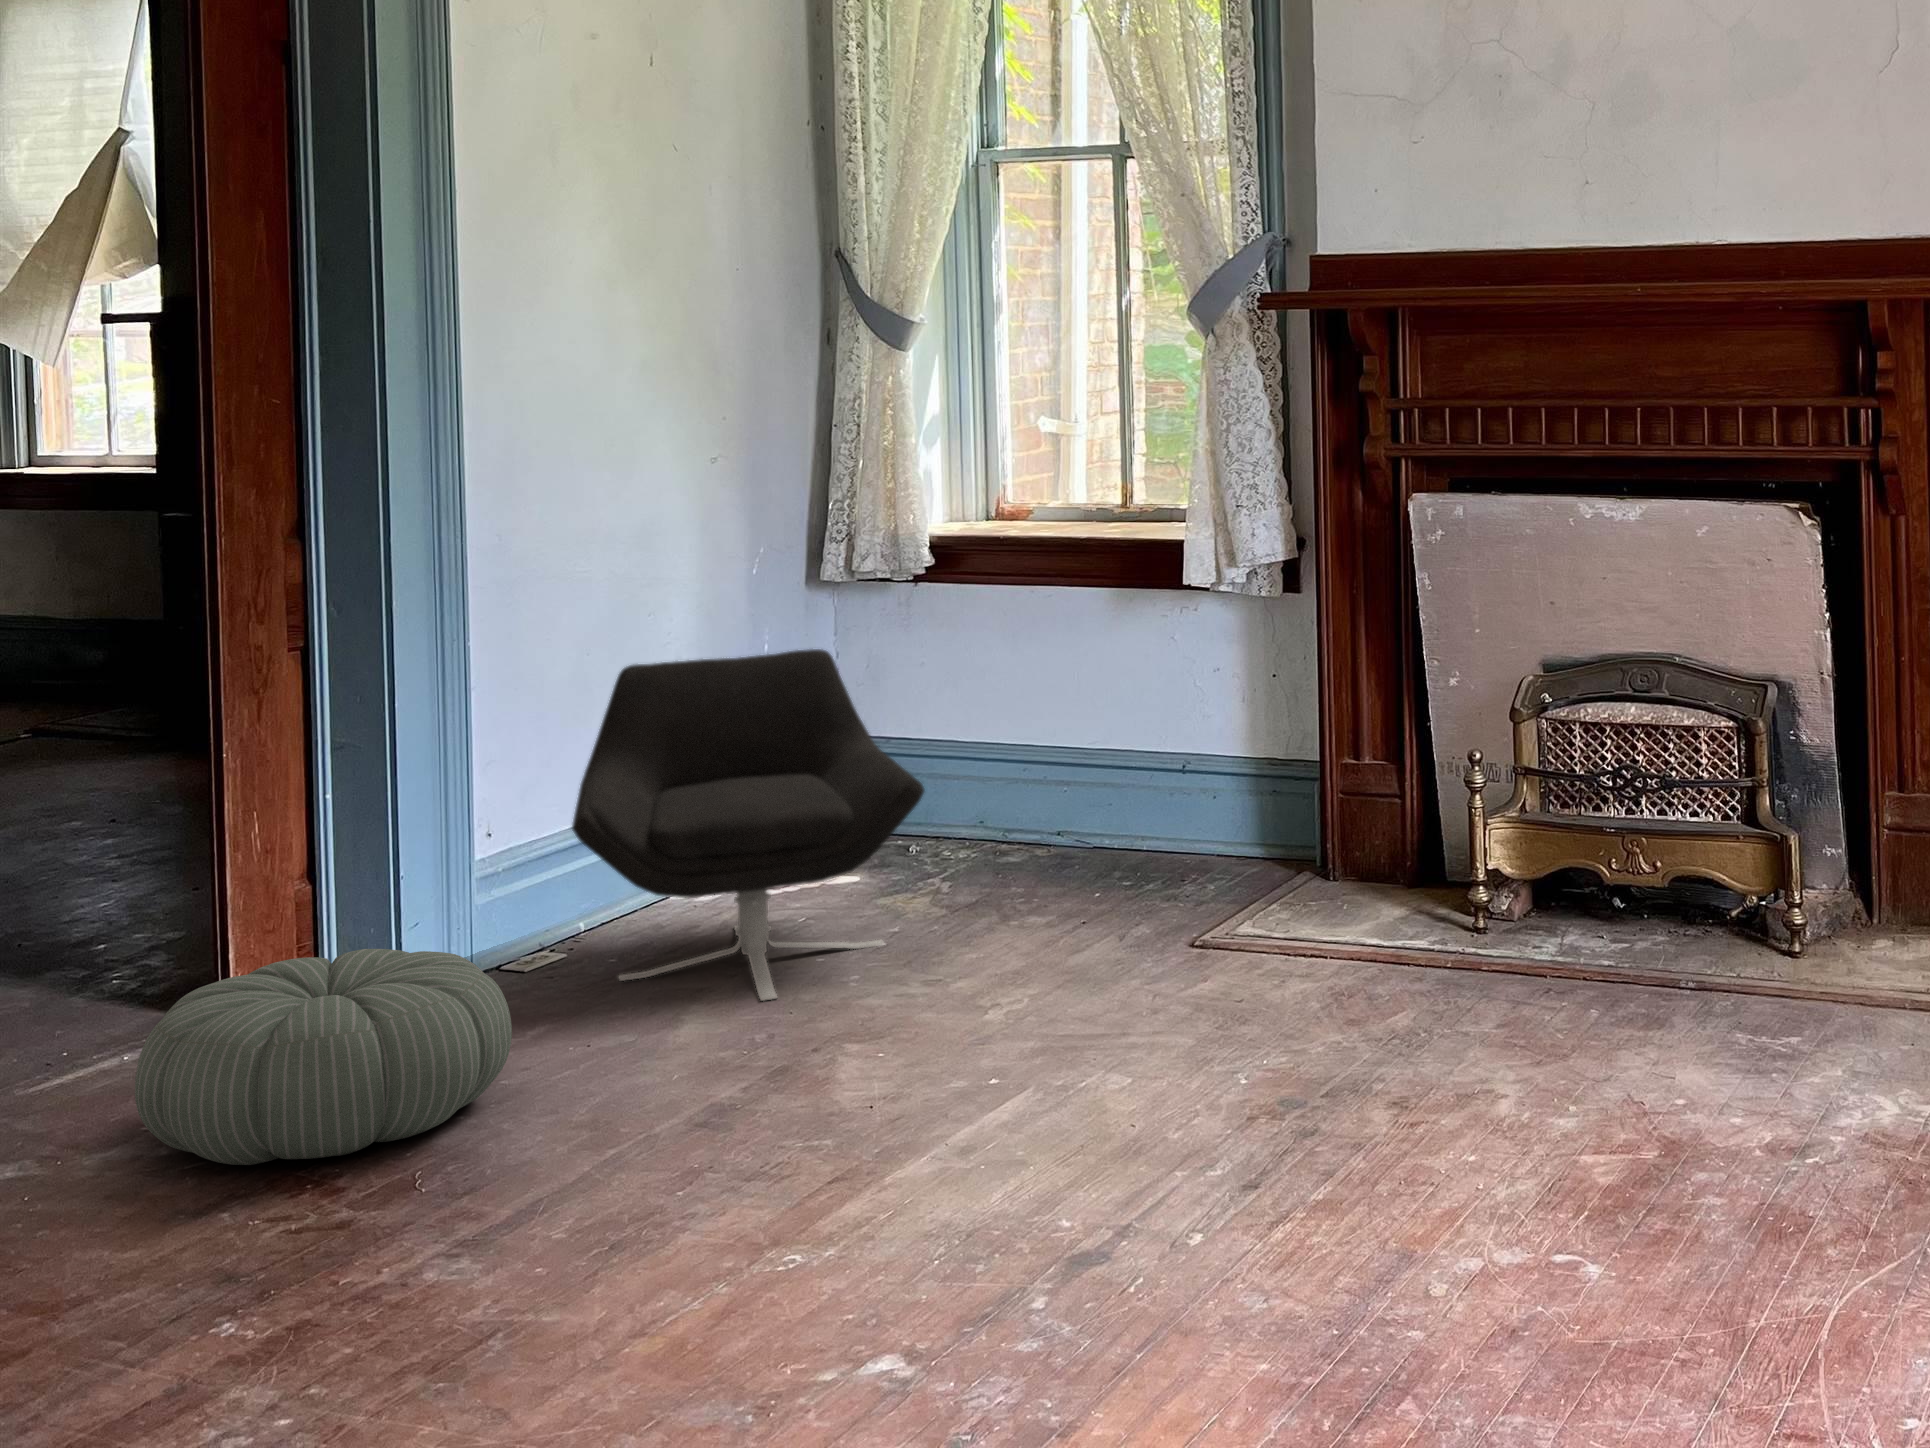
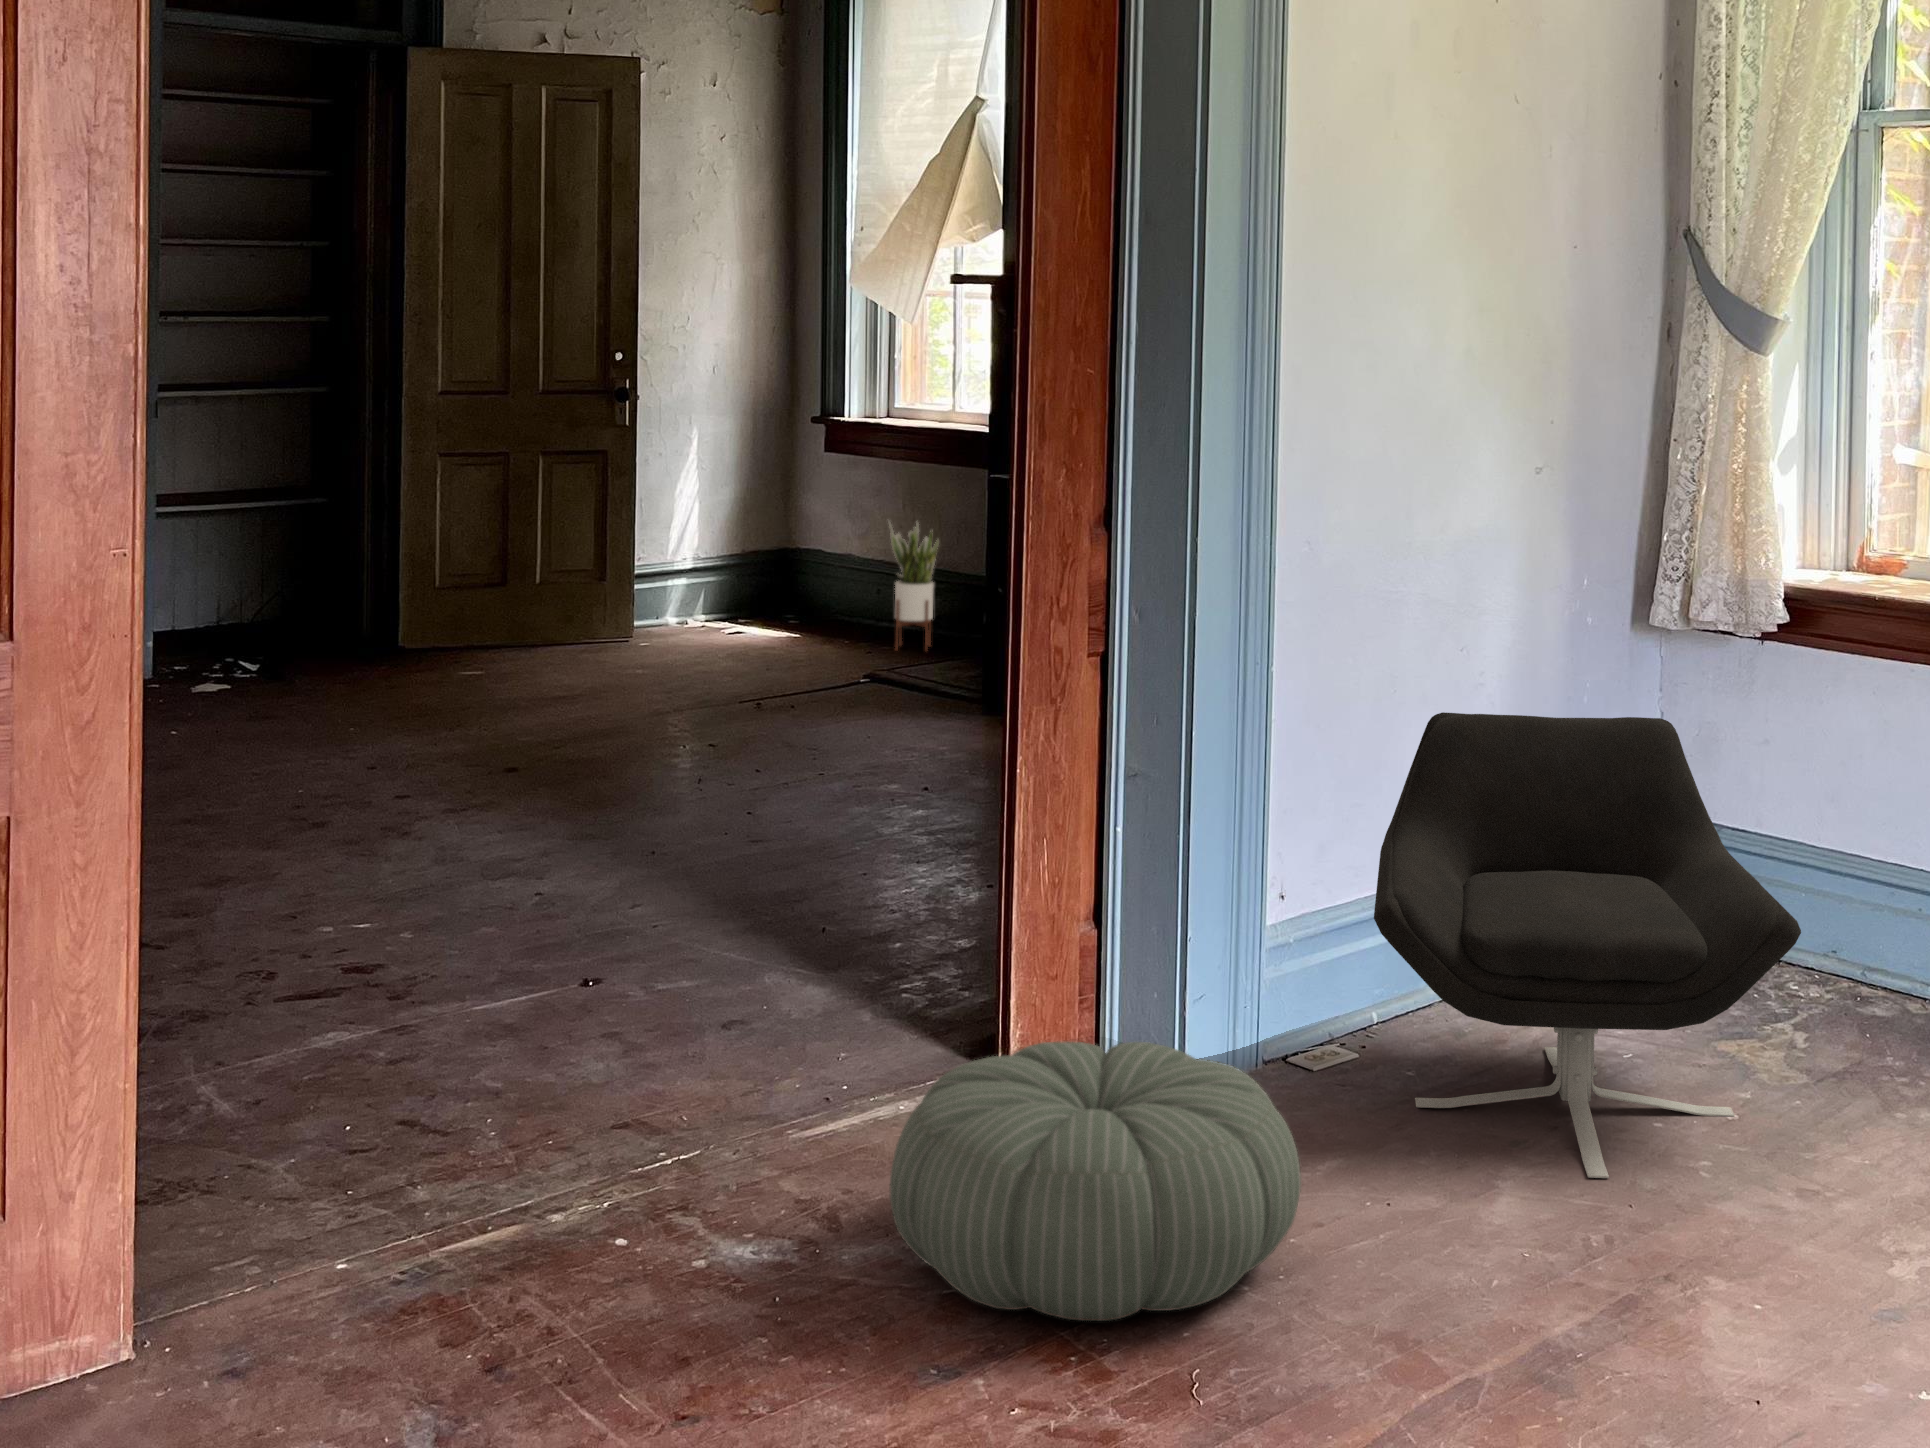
potted plant: none [45,573,109,709] -> present [889,522,939,650]

